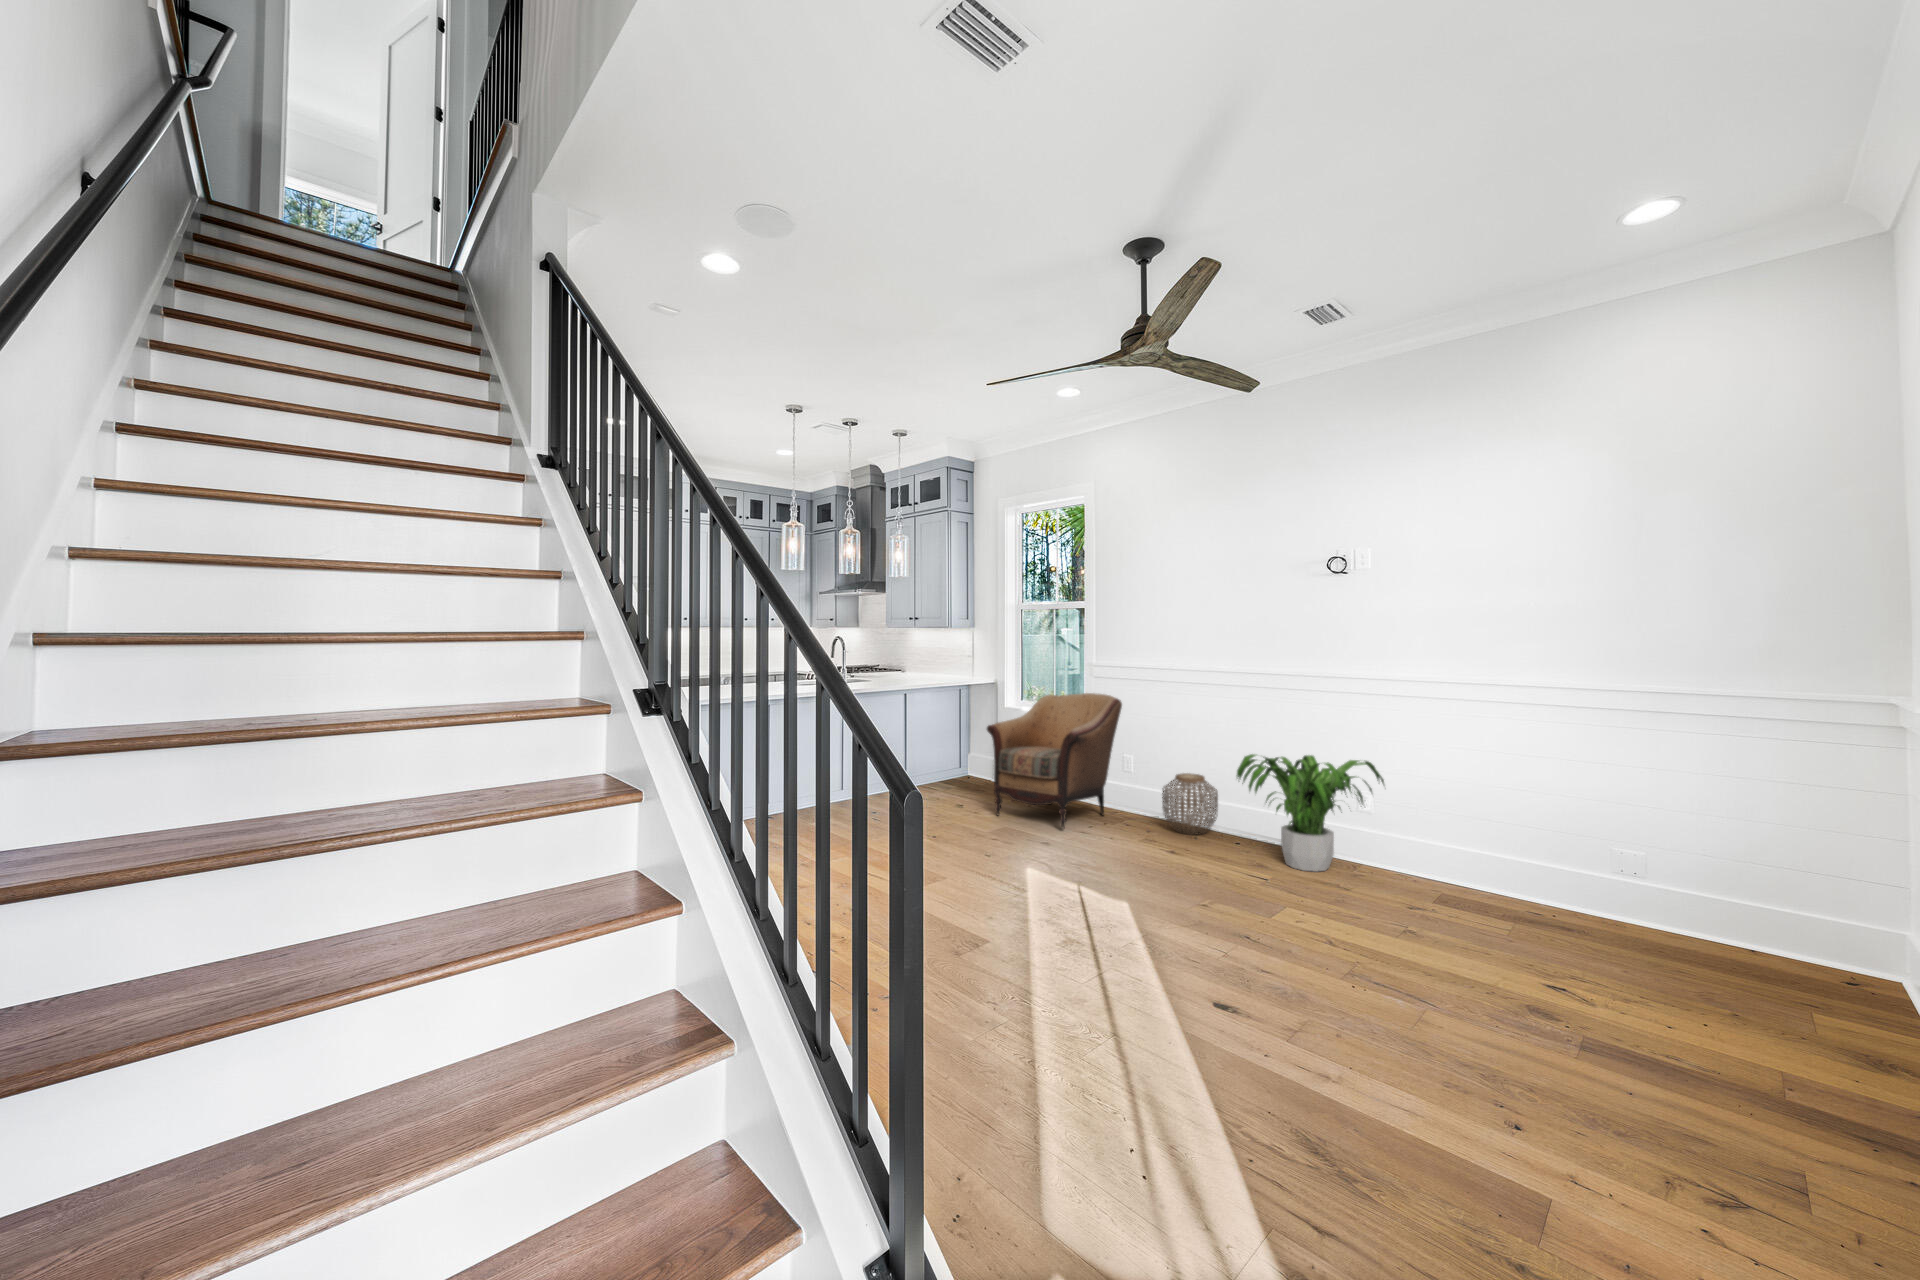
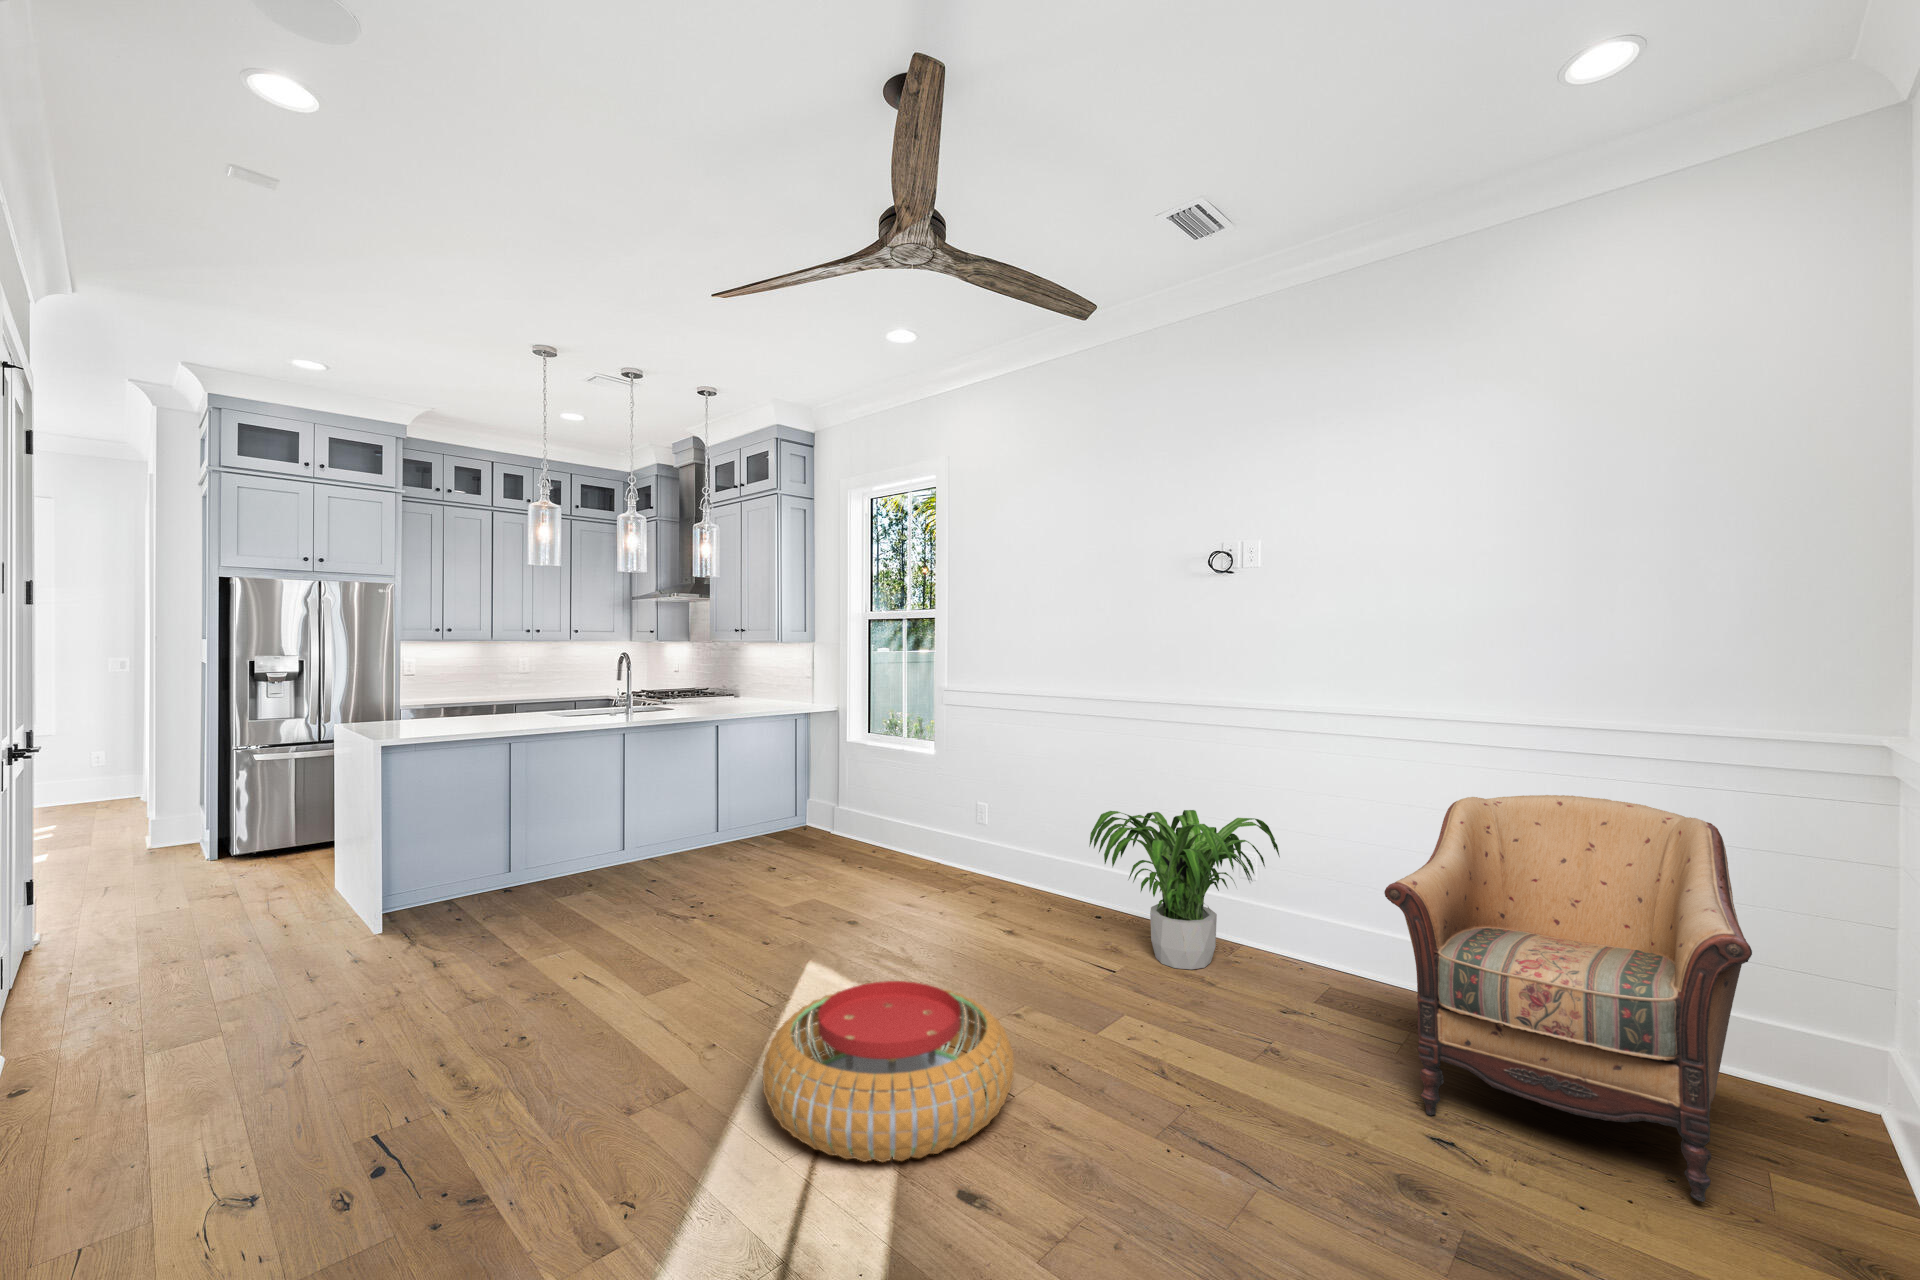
armchair: present [987,693,1122,828] -> present [1384,795,1752,1202]
woven basket: present [1162,773,1218,835] -> none [1014,831,1084,913]
pouf: none [1046,863,1220,969] -> present [763,981,1014,1162]

